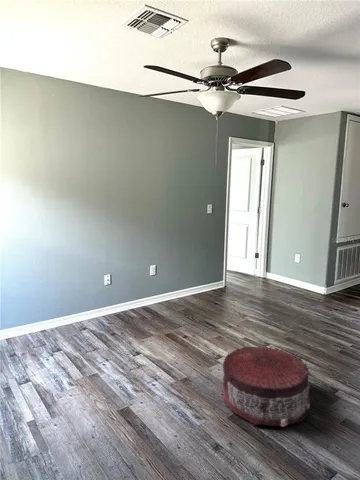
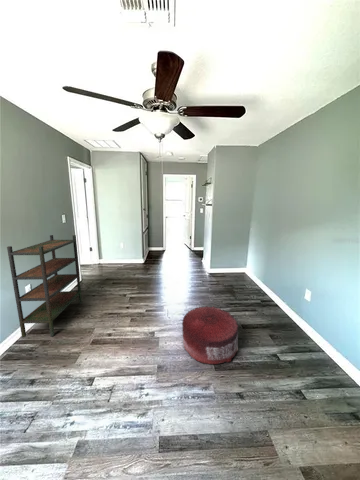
bookshelf: none [136,222,202,317] -> present [7,235,82,337]

